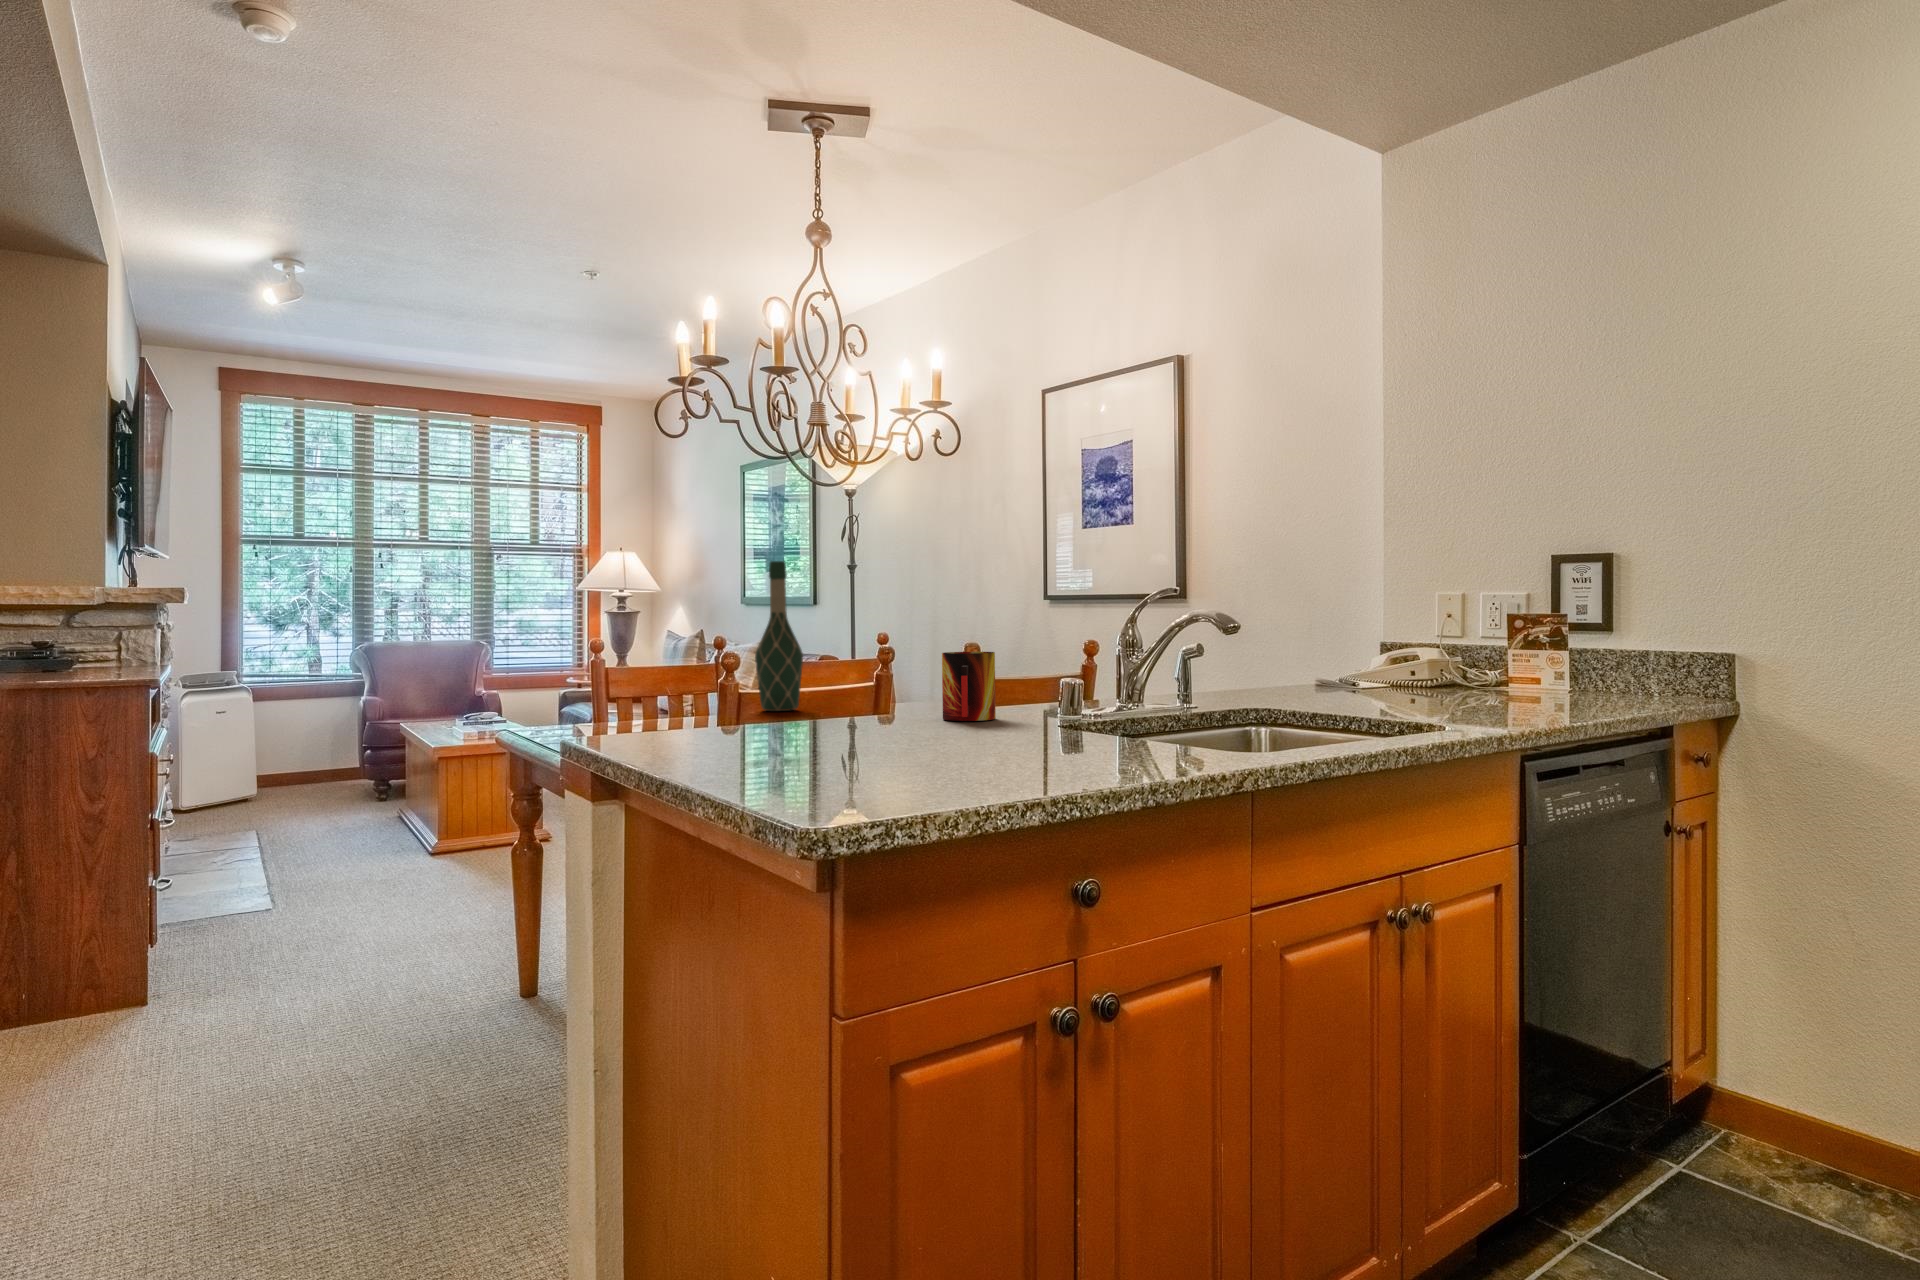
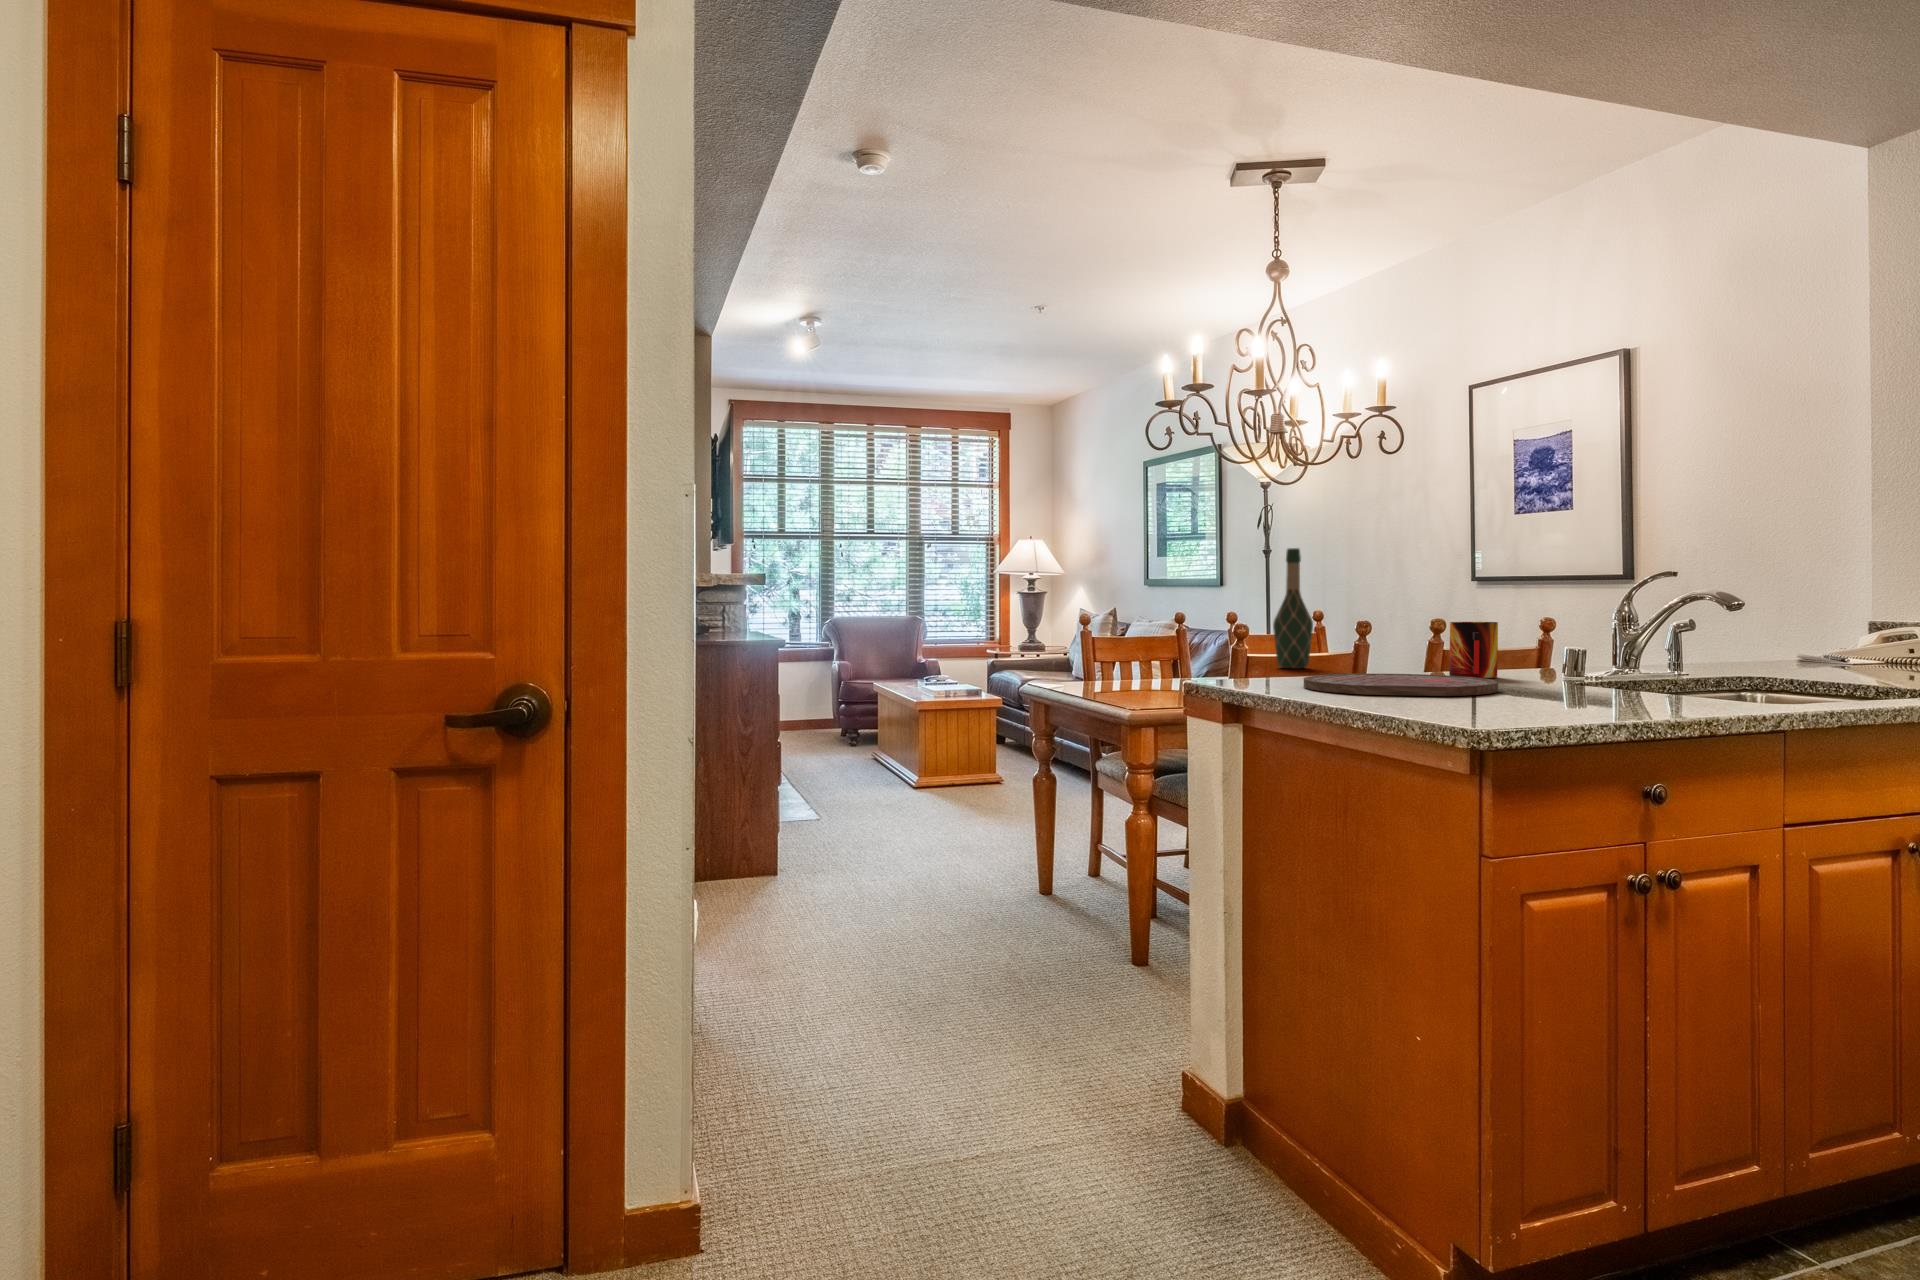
cutting board: none [725,721,961,757] -> present [1304,674,1498,696]

